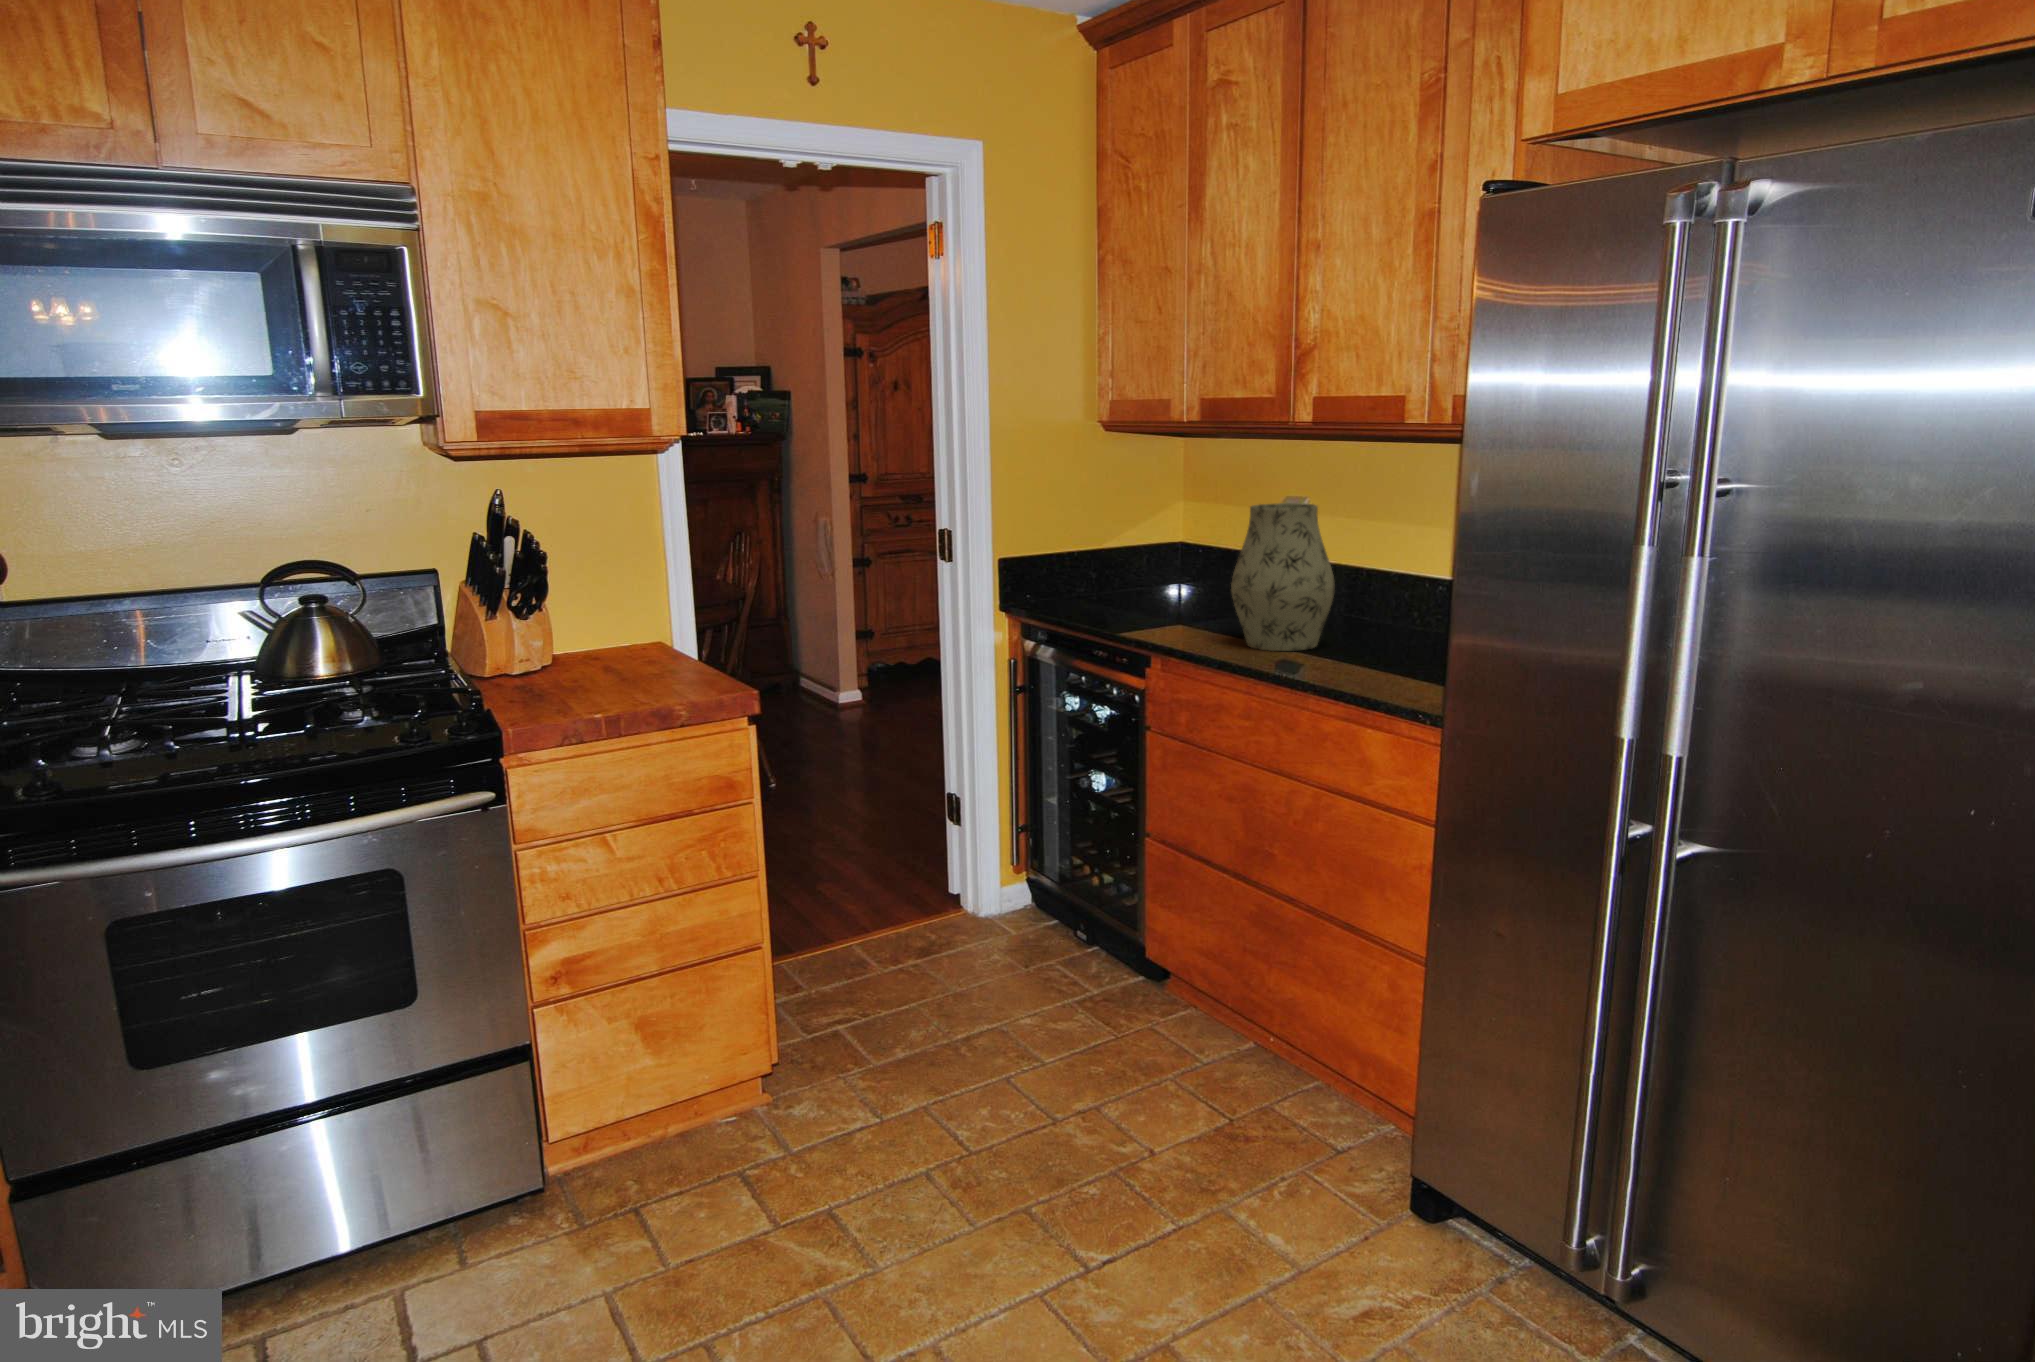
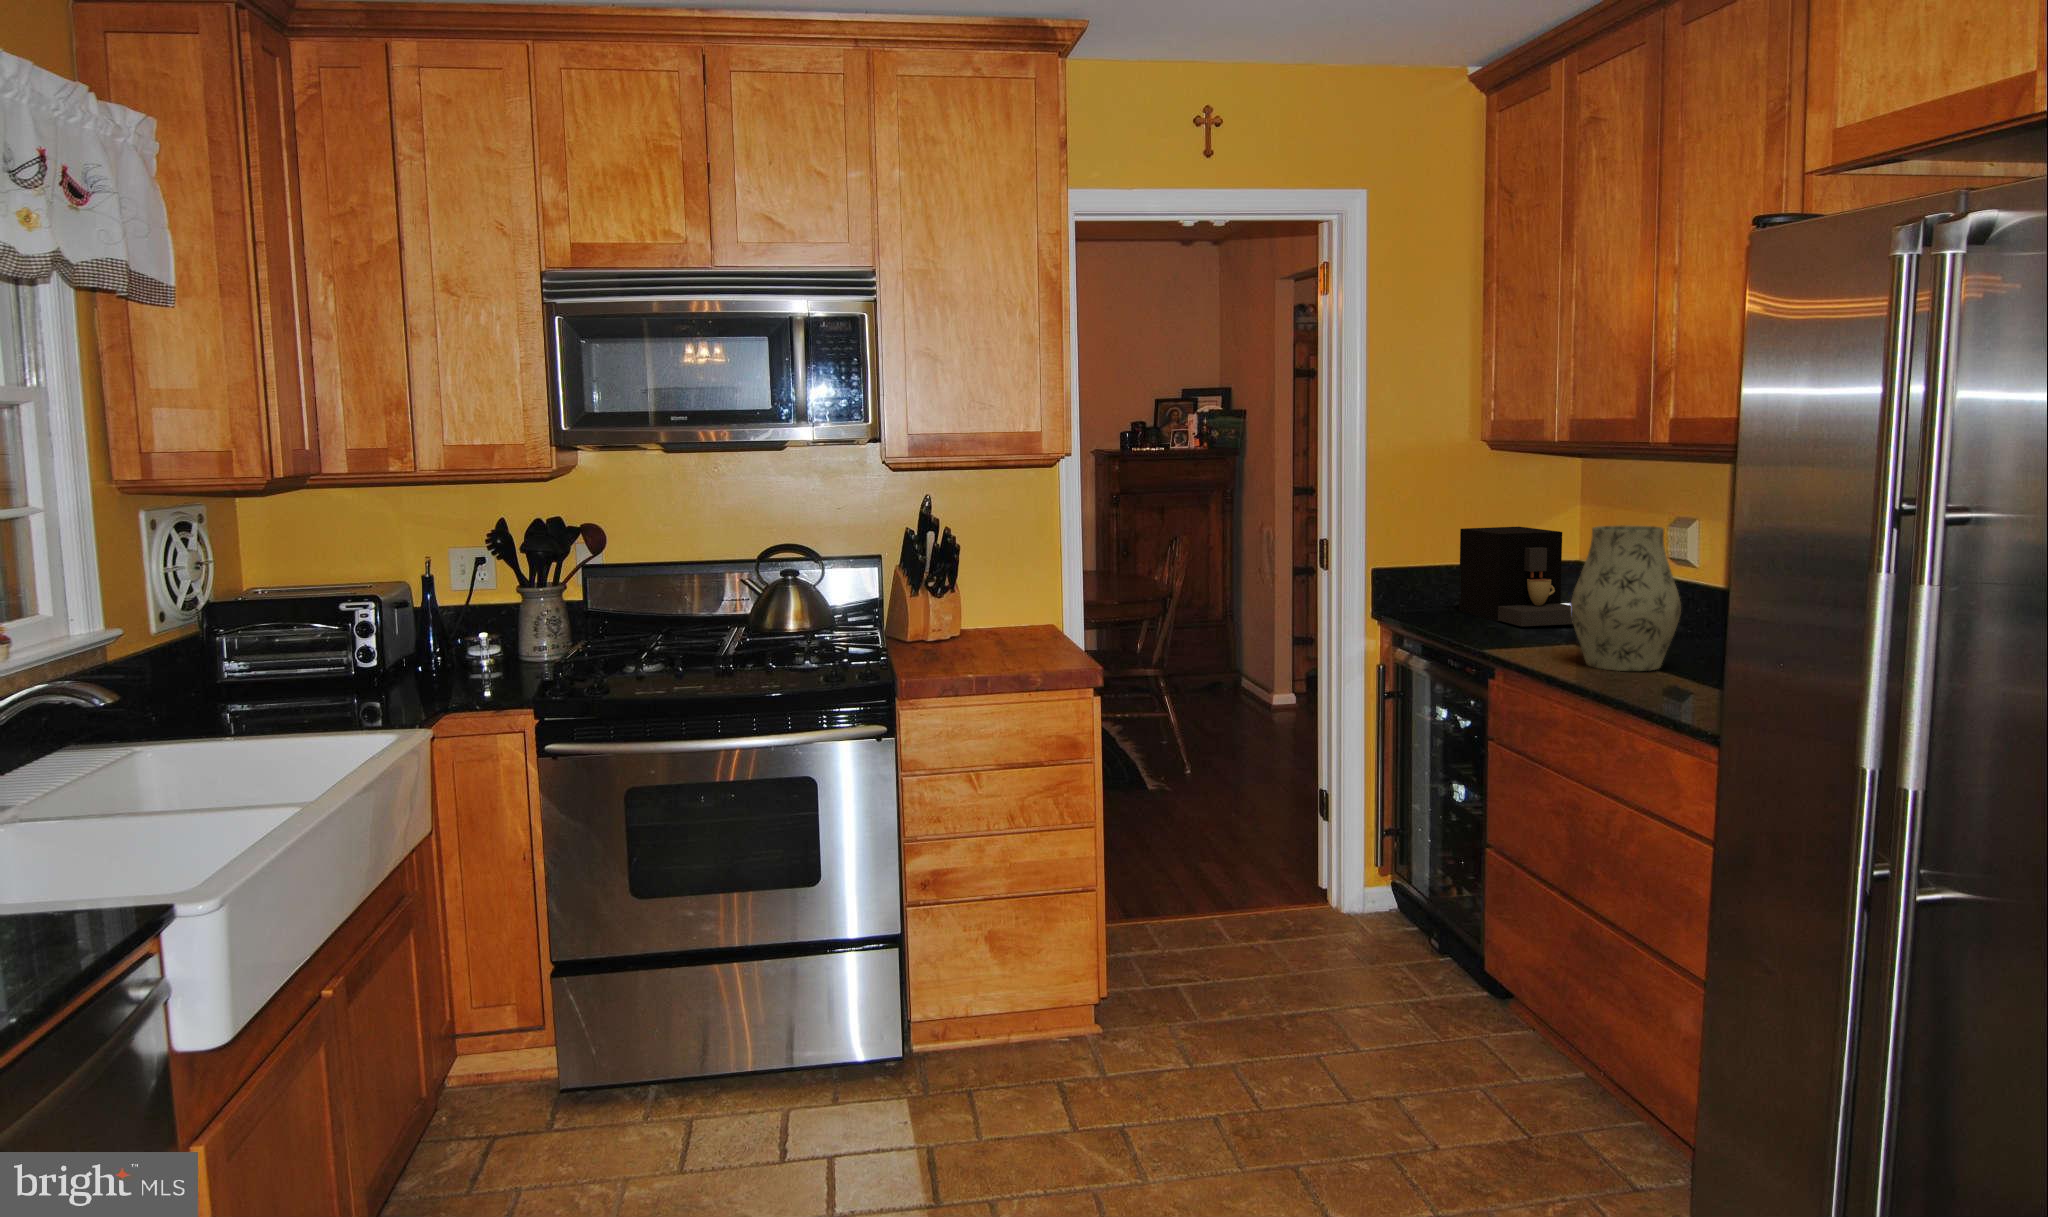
coffee maker: none [1079,507,1211,610] -> present [1459,527,1573,626]

